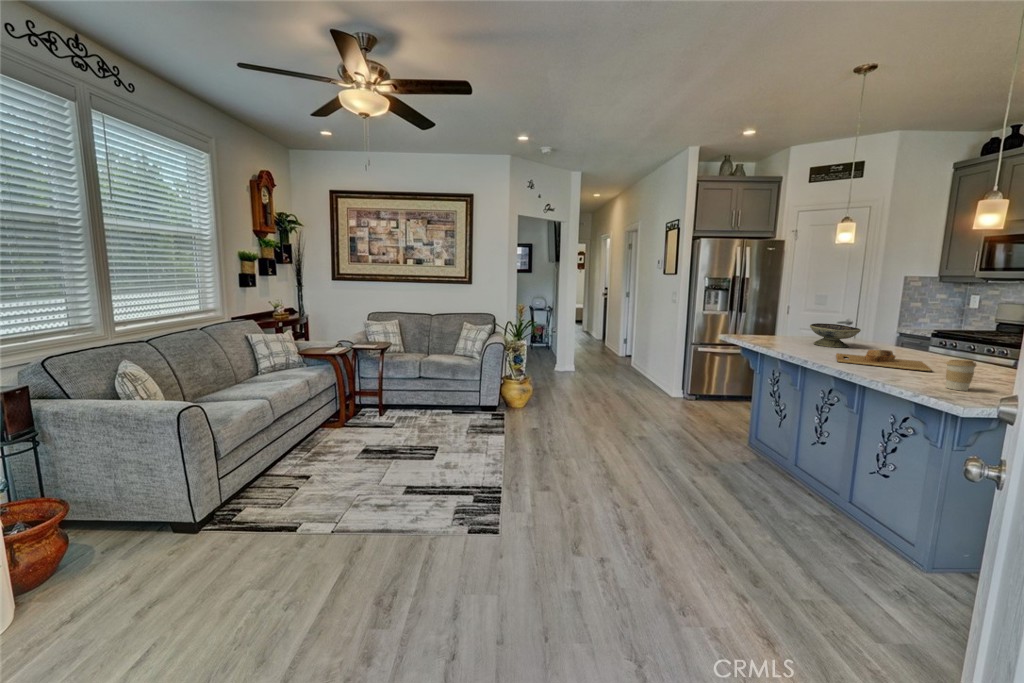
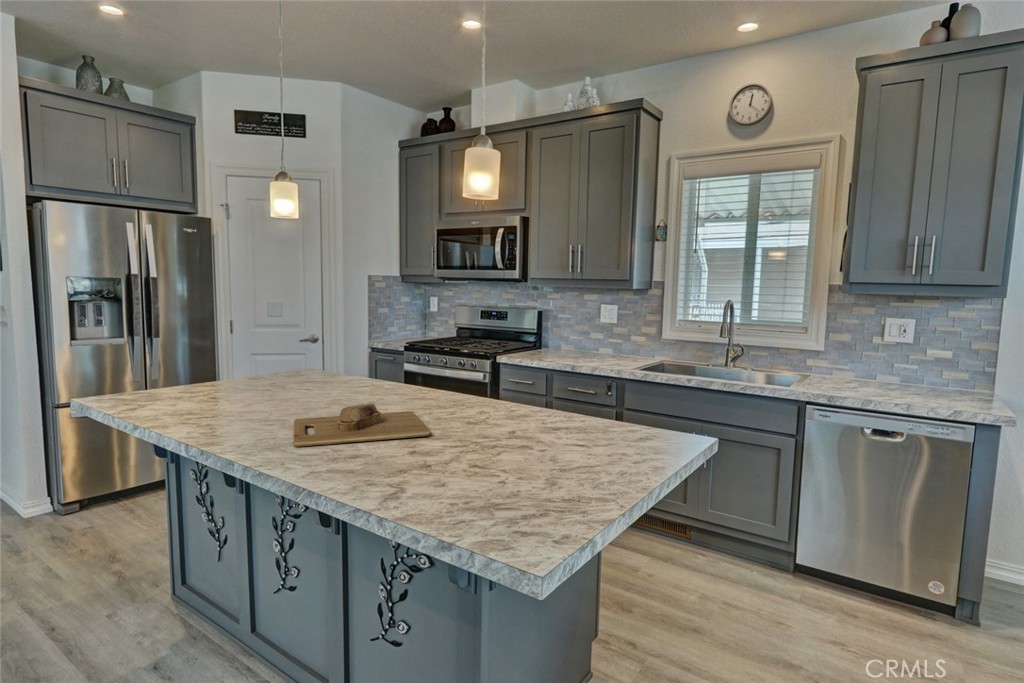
decorative bowl: present [810,323,861,348] -> none [251,357,328,400]
coffee cup: present [946,360,976,391] -> none [458,425,497,484]

